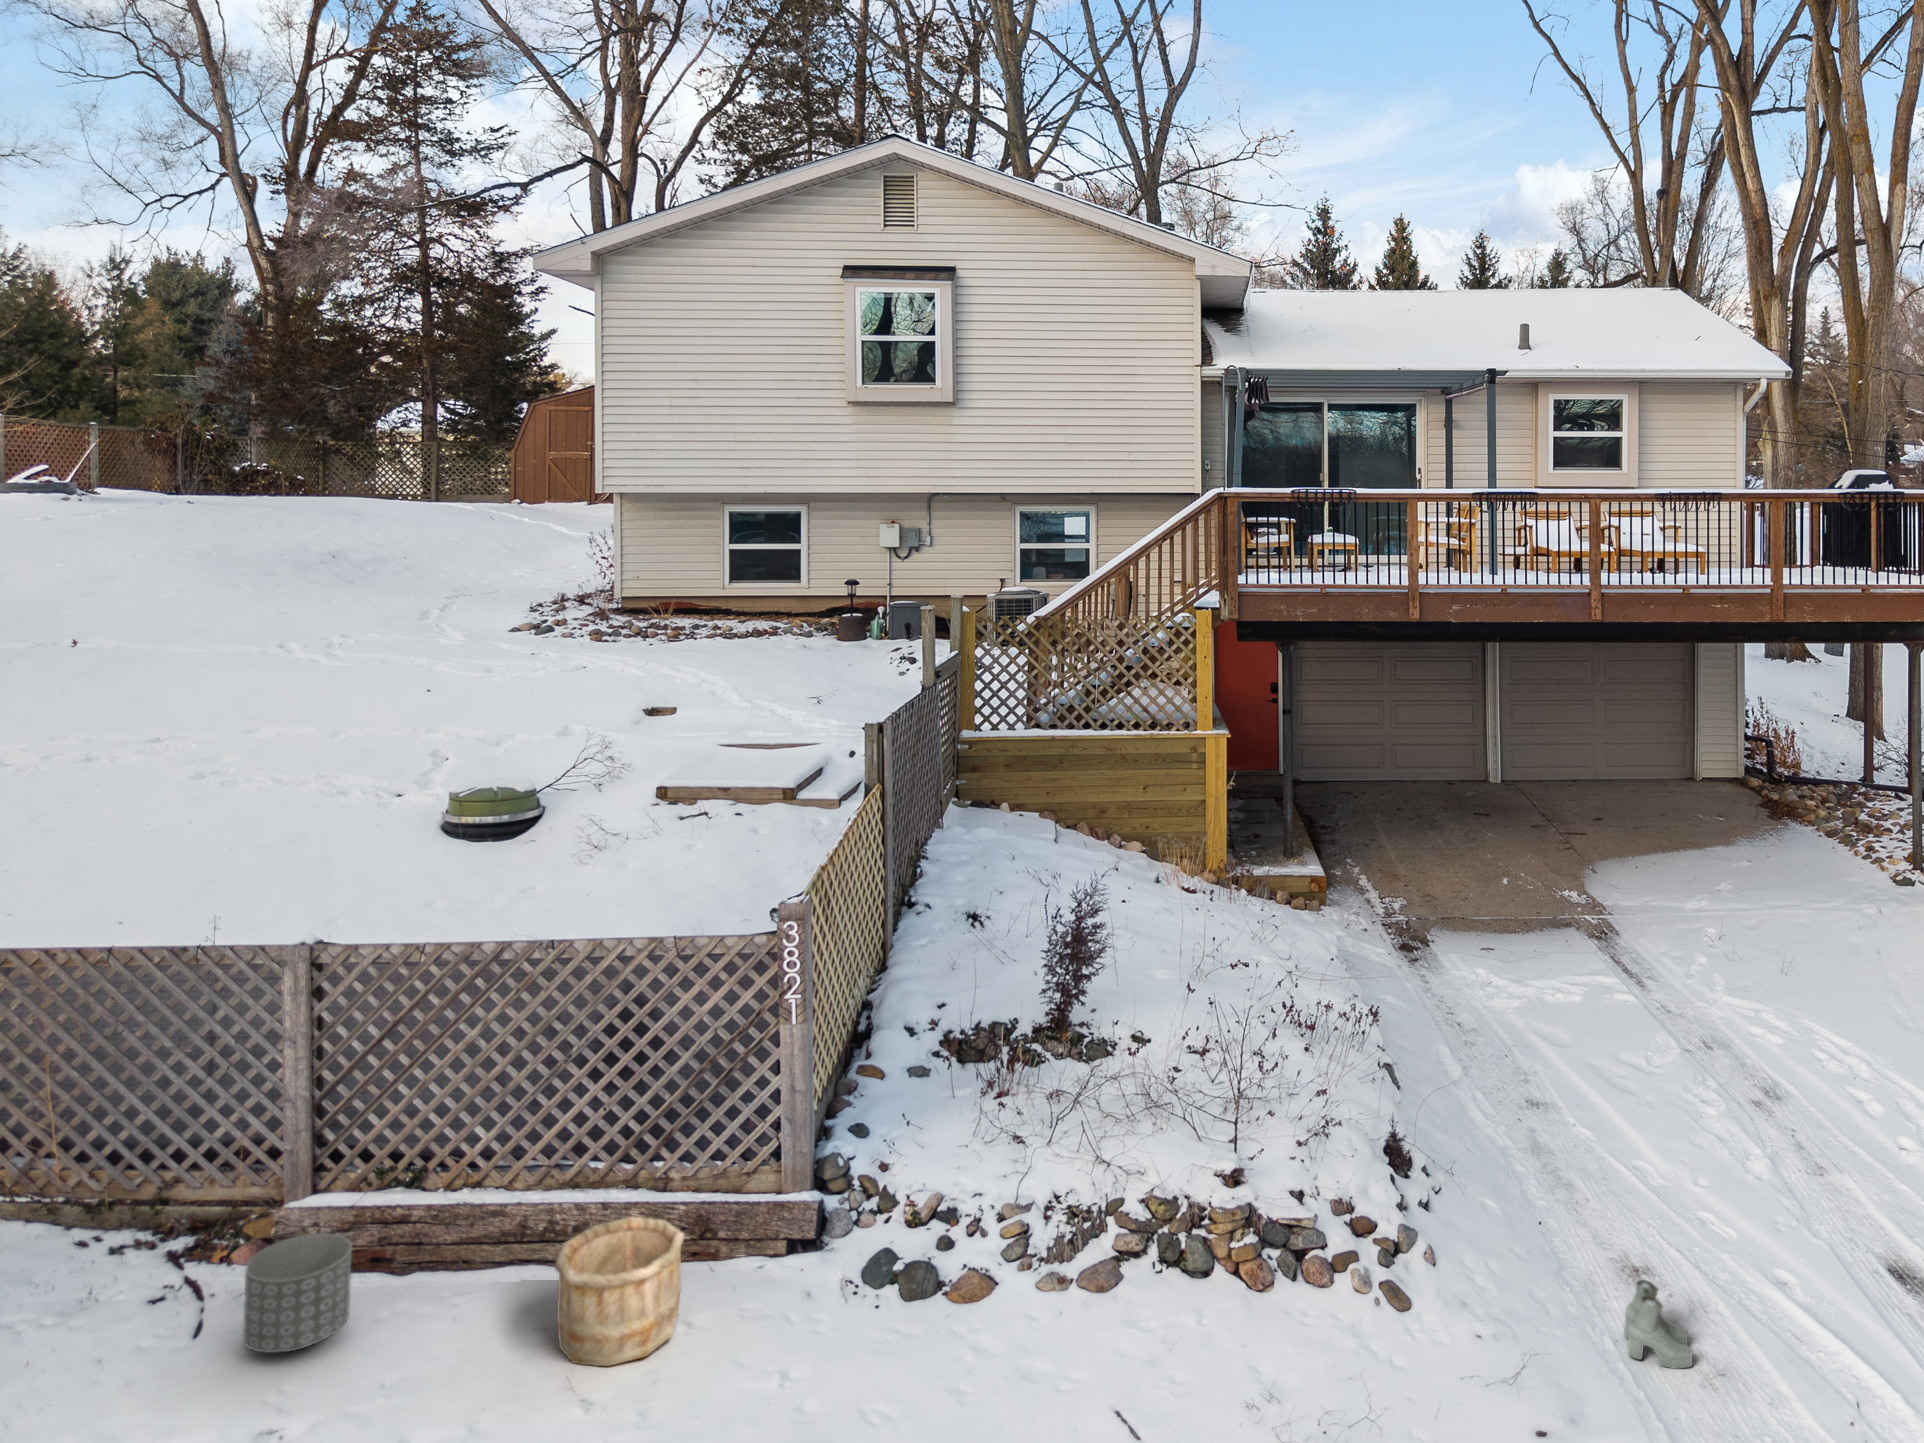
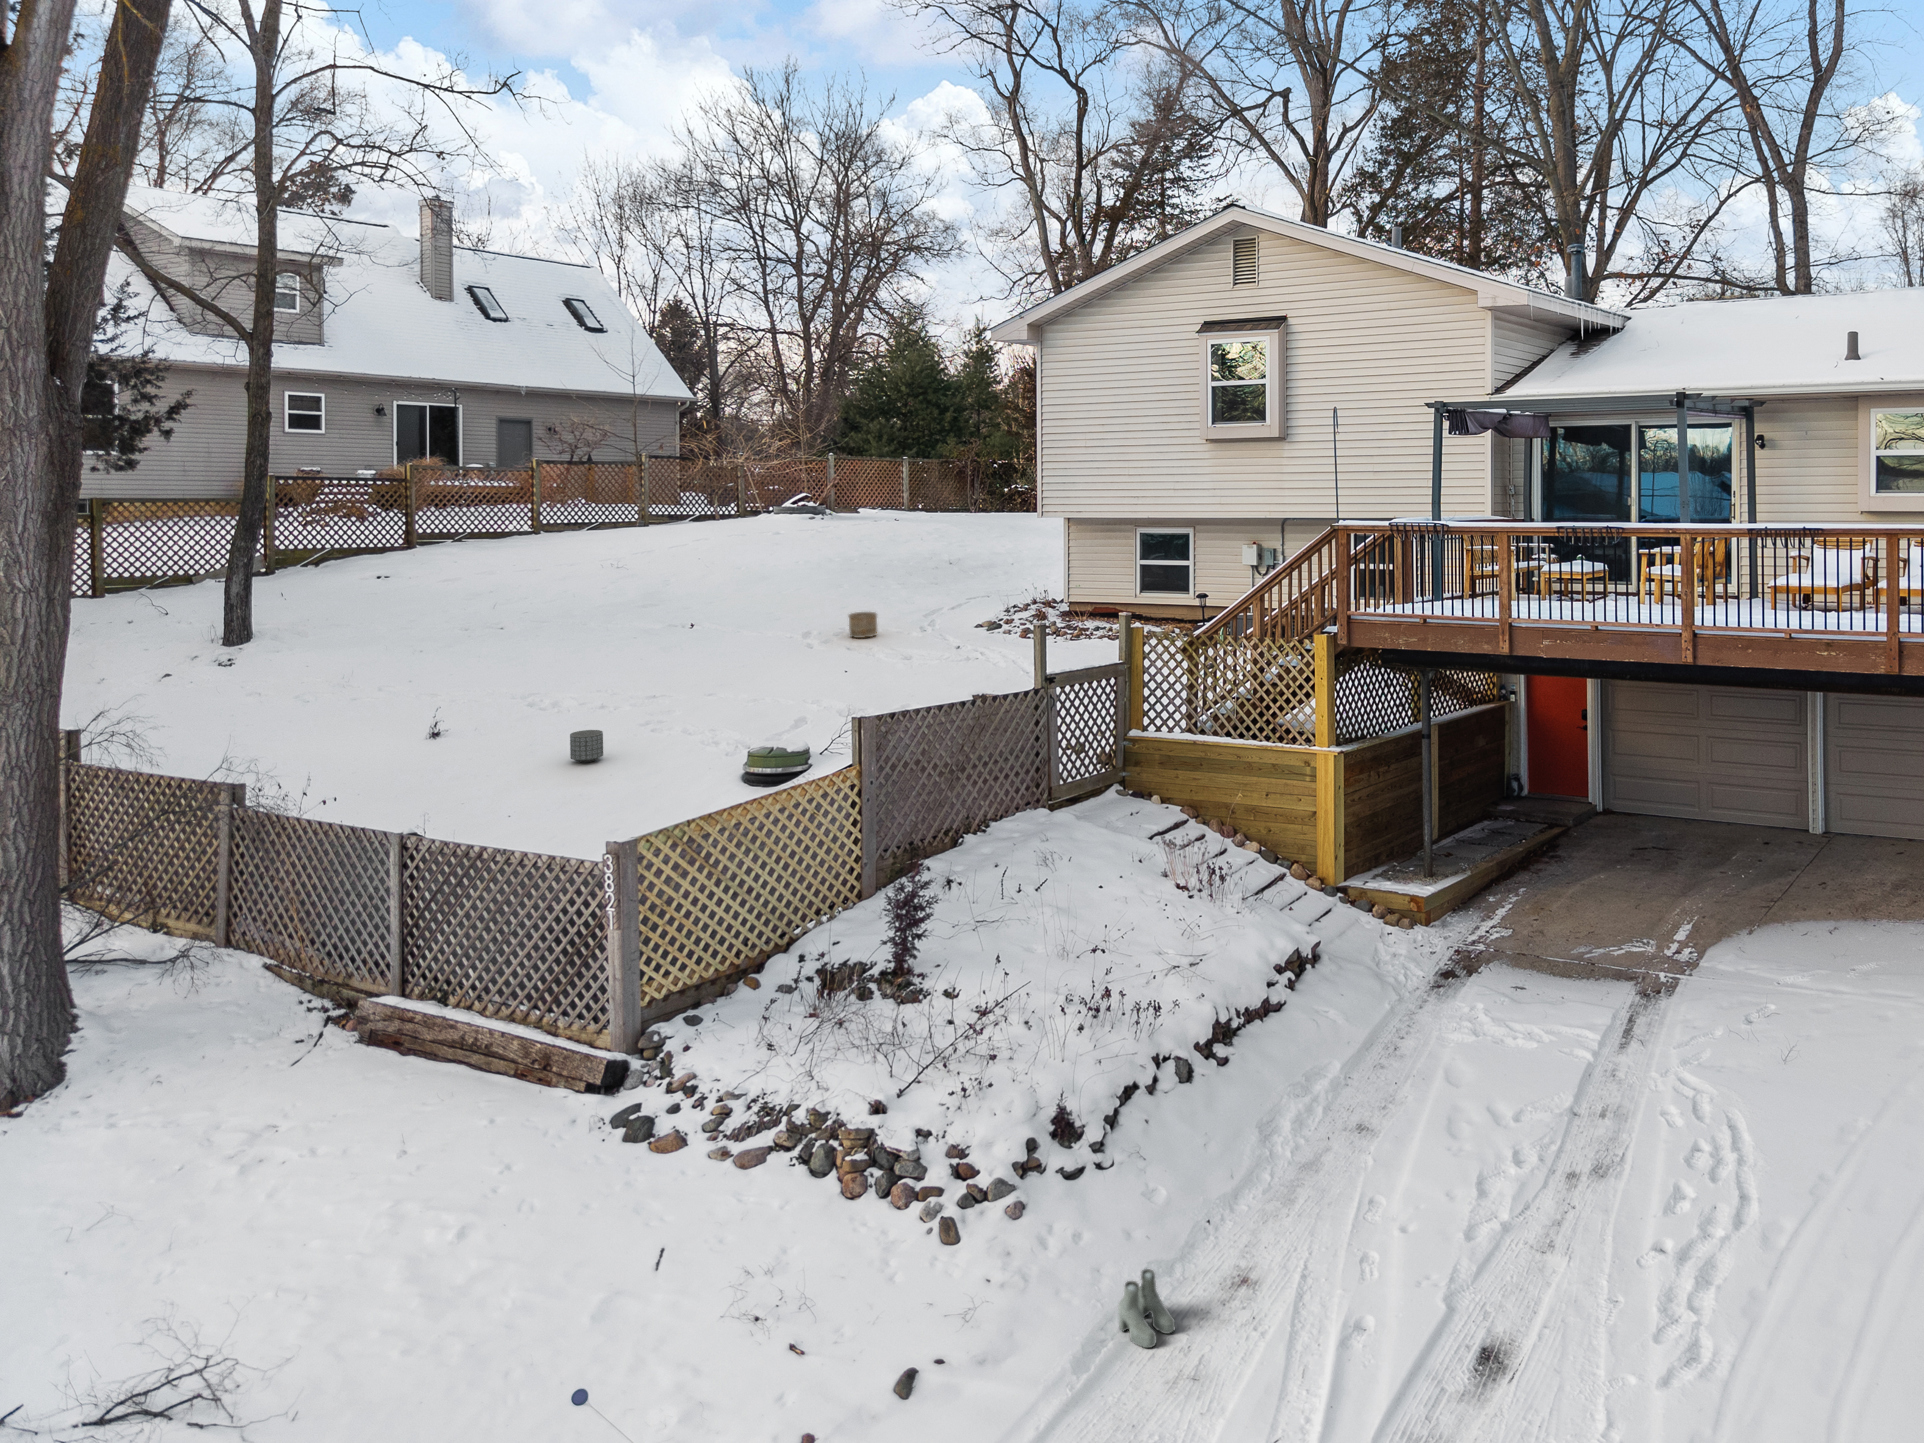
wooden bucket: present [555,1217,684,1366] -> present [849,612,877,638]
planter: present [243,1233,352,1353] -> present [570,730,603,763]

